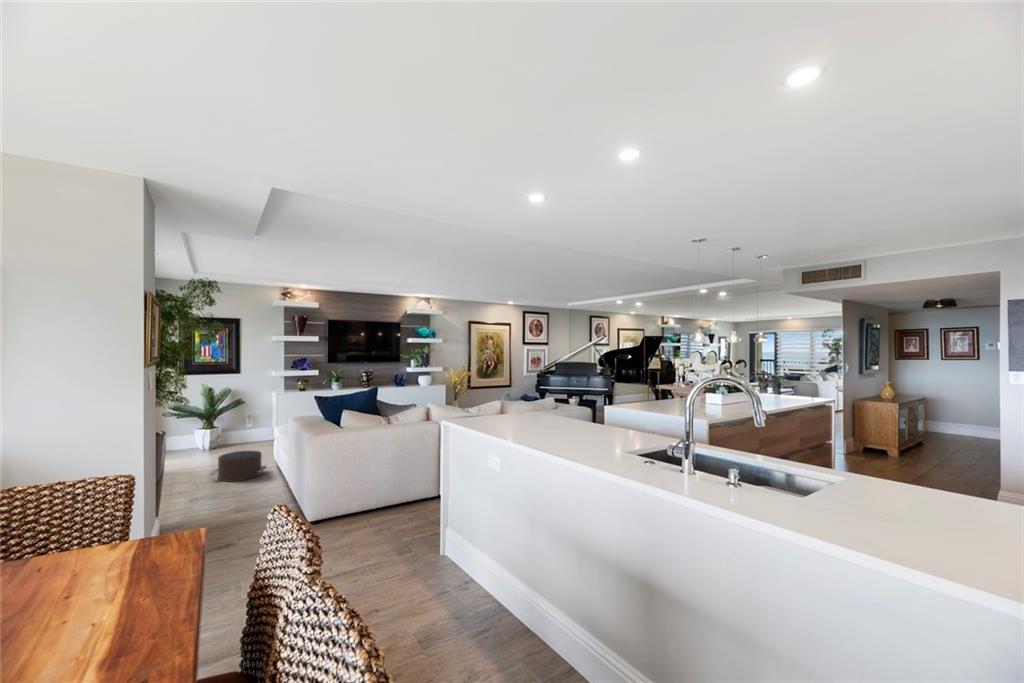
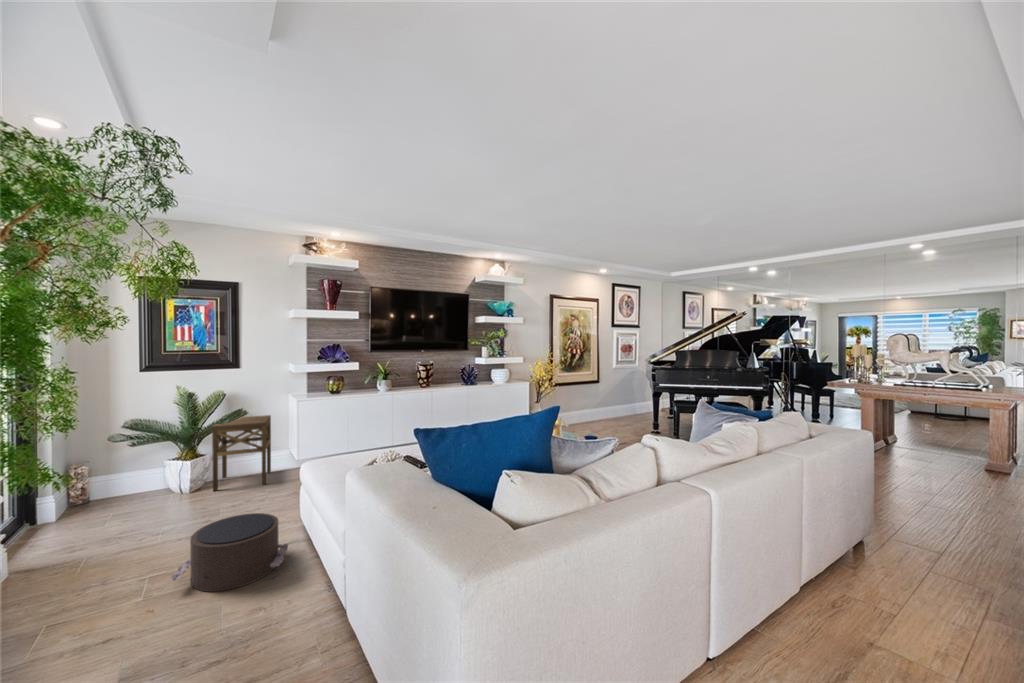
side table: none [223,404,259,449] -> present [211,415,271,491]

